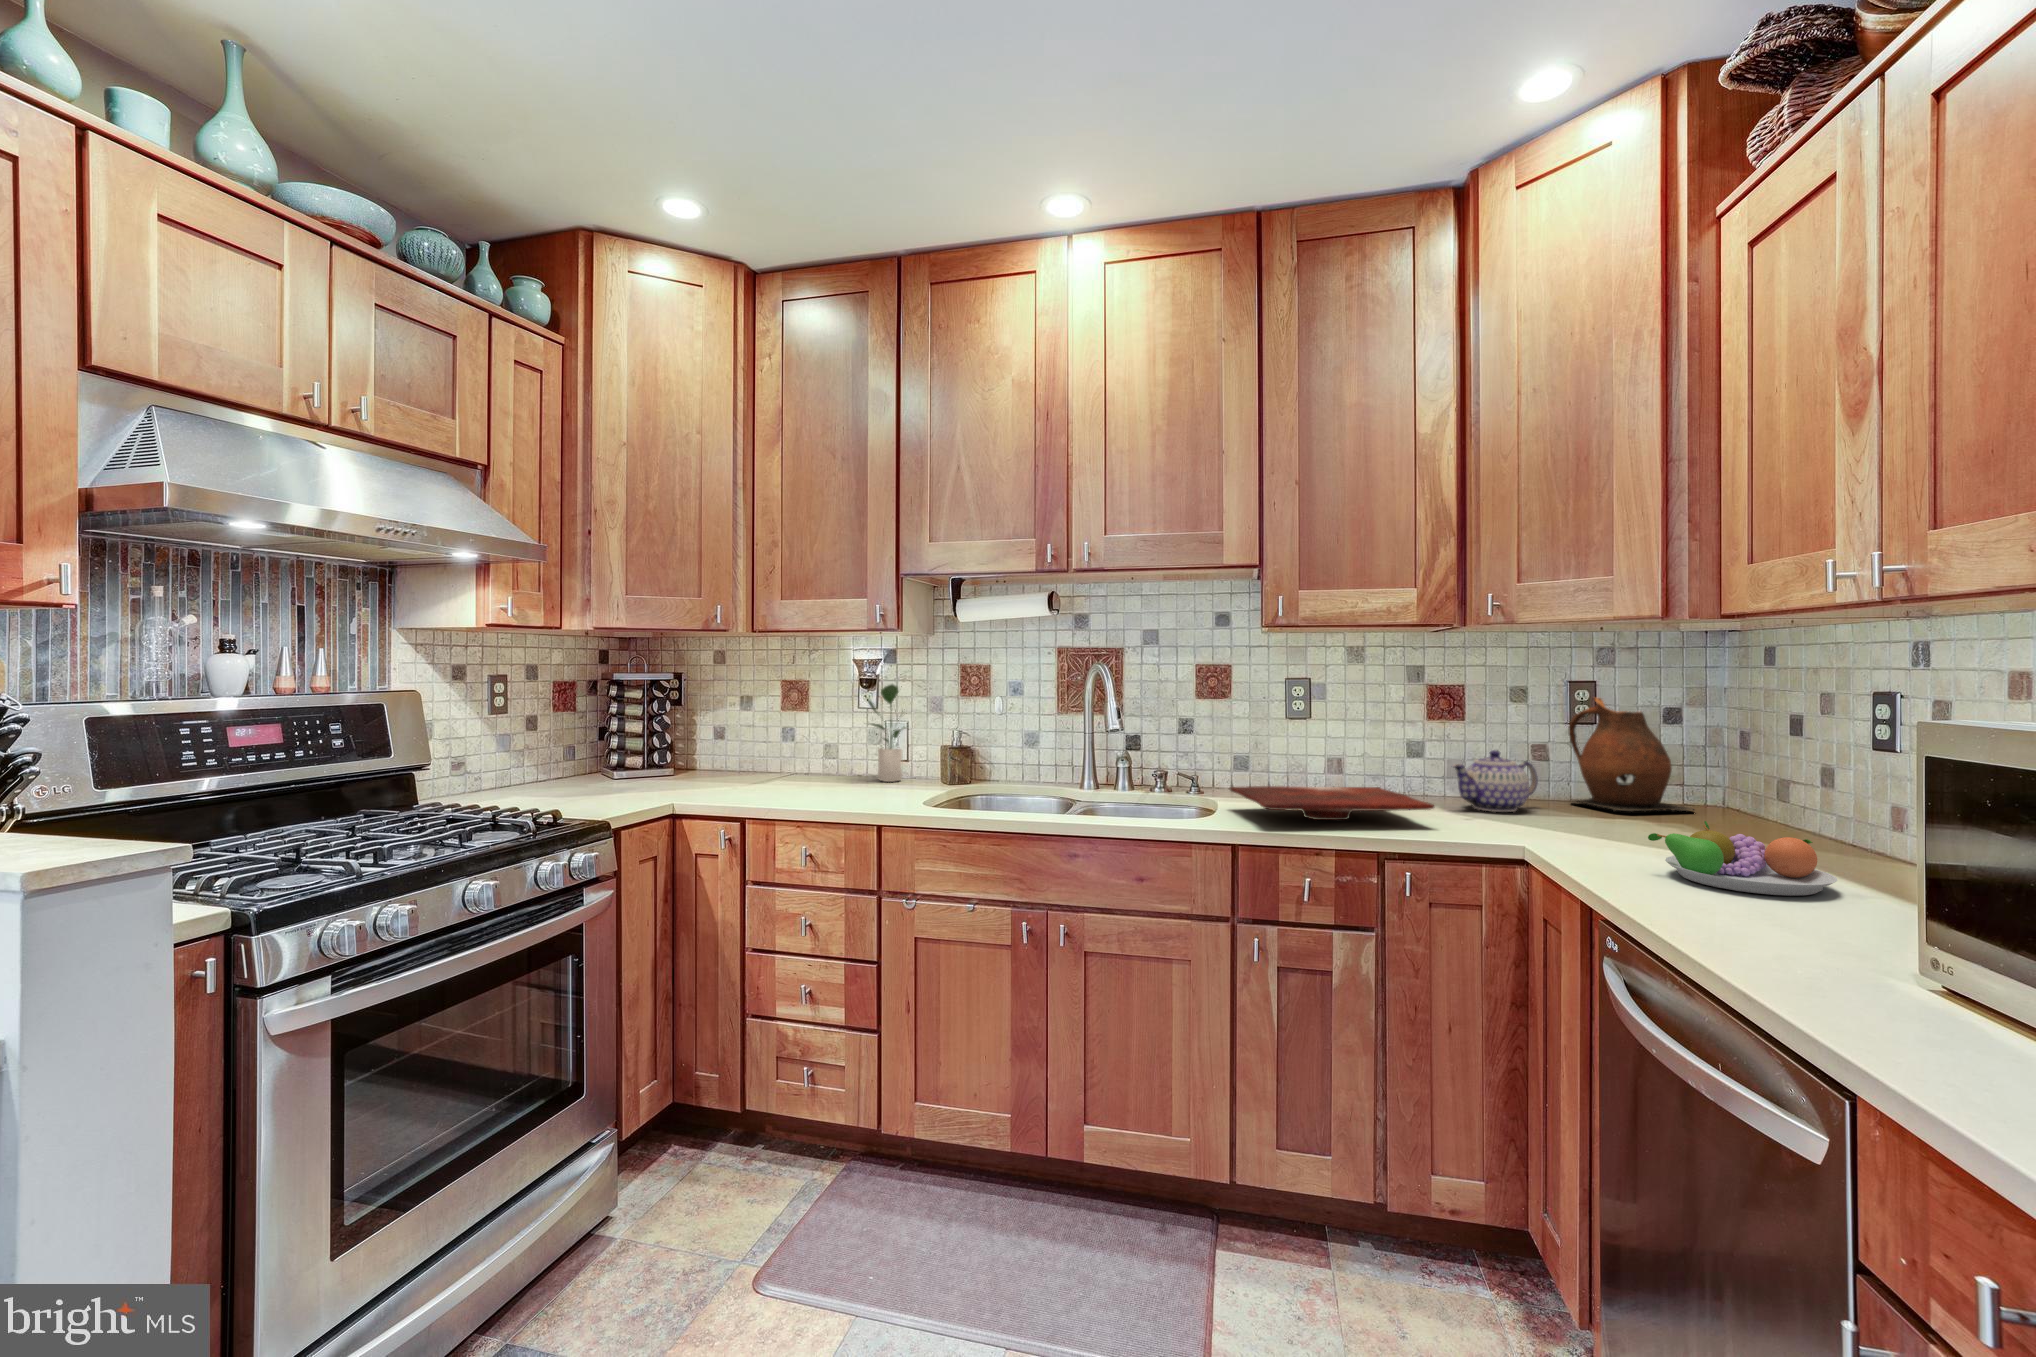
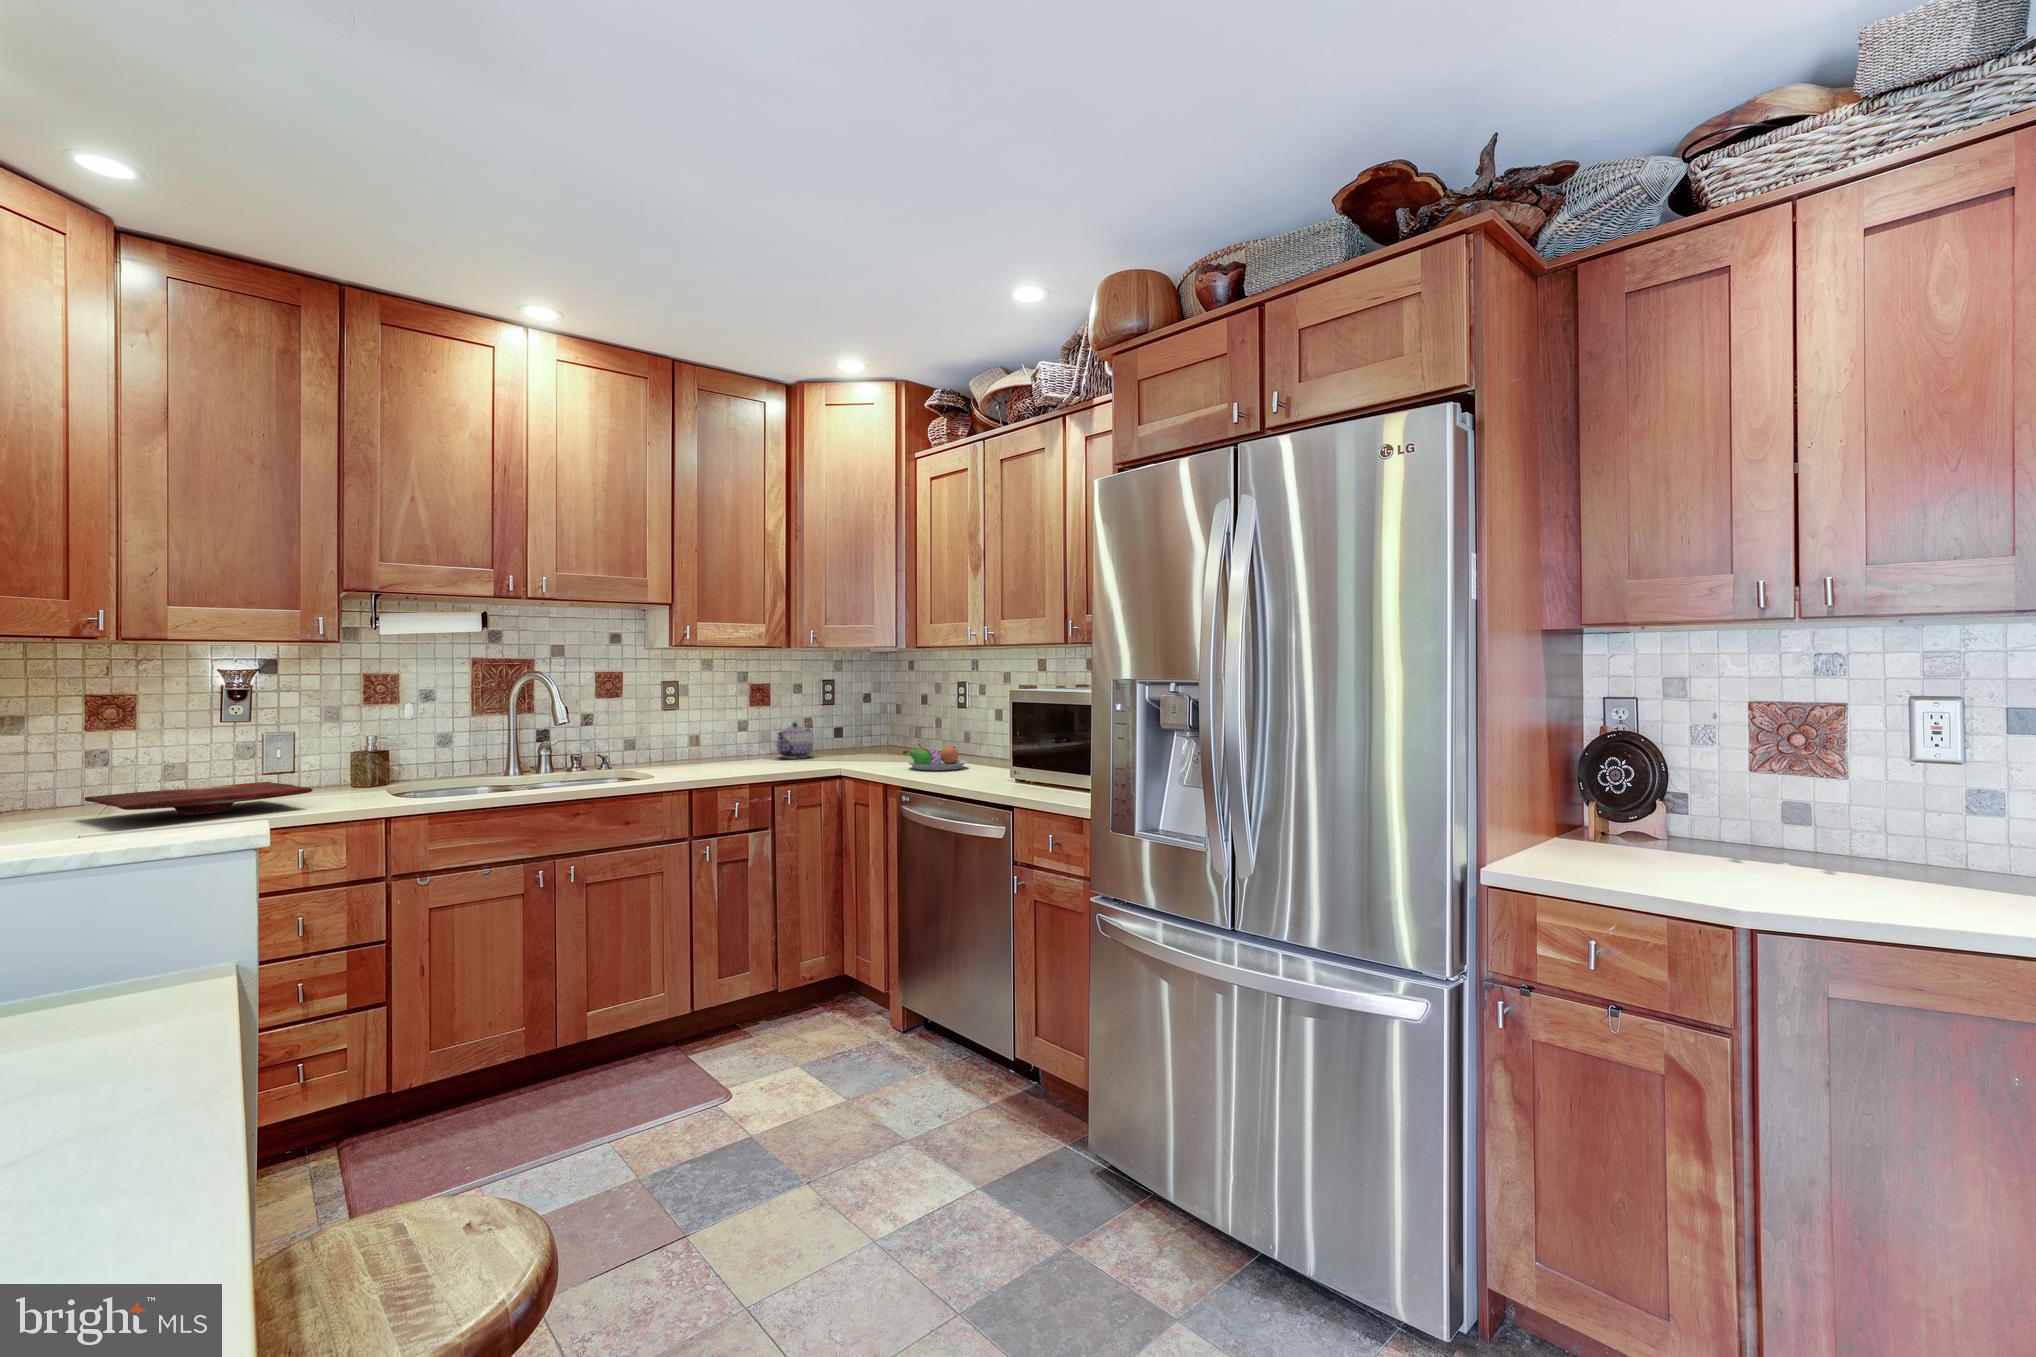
potted plant: present [867,684,905,782] -> none [235,680,305,794]
ceramic pitcher: present [1569,698,1693,811] -> none [821,690,880,752]
cutting board: present [1230,786,1434,820] -> present [85,782,313,816]

